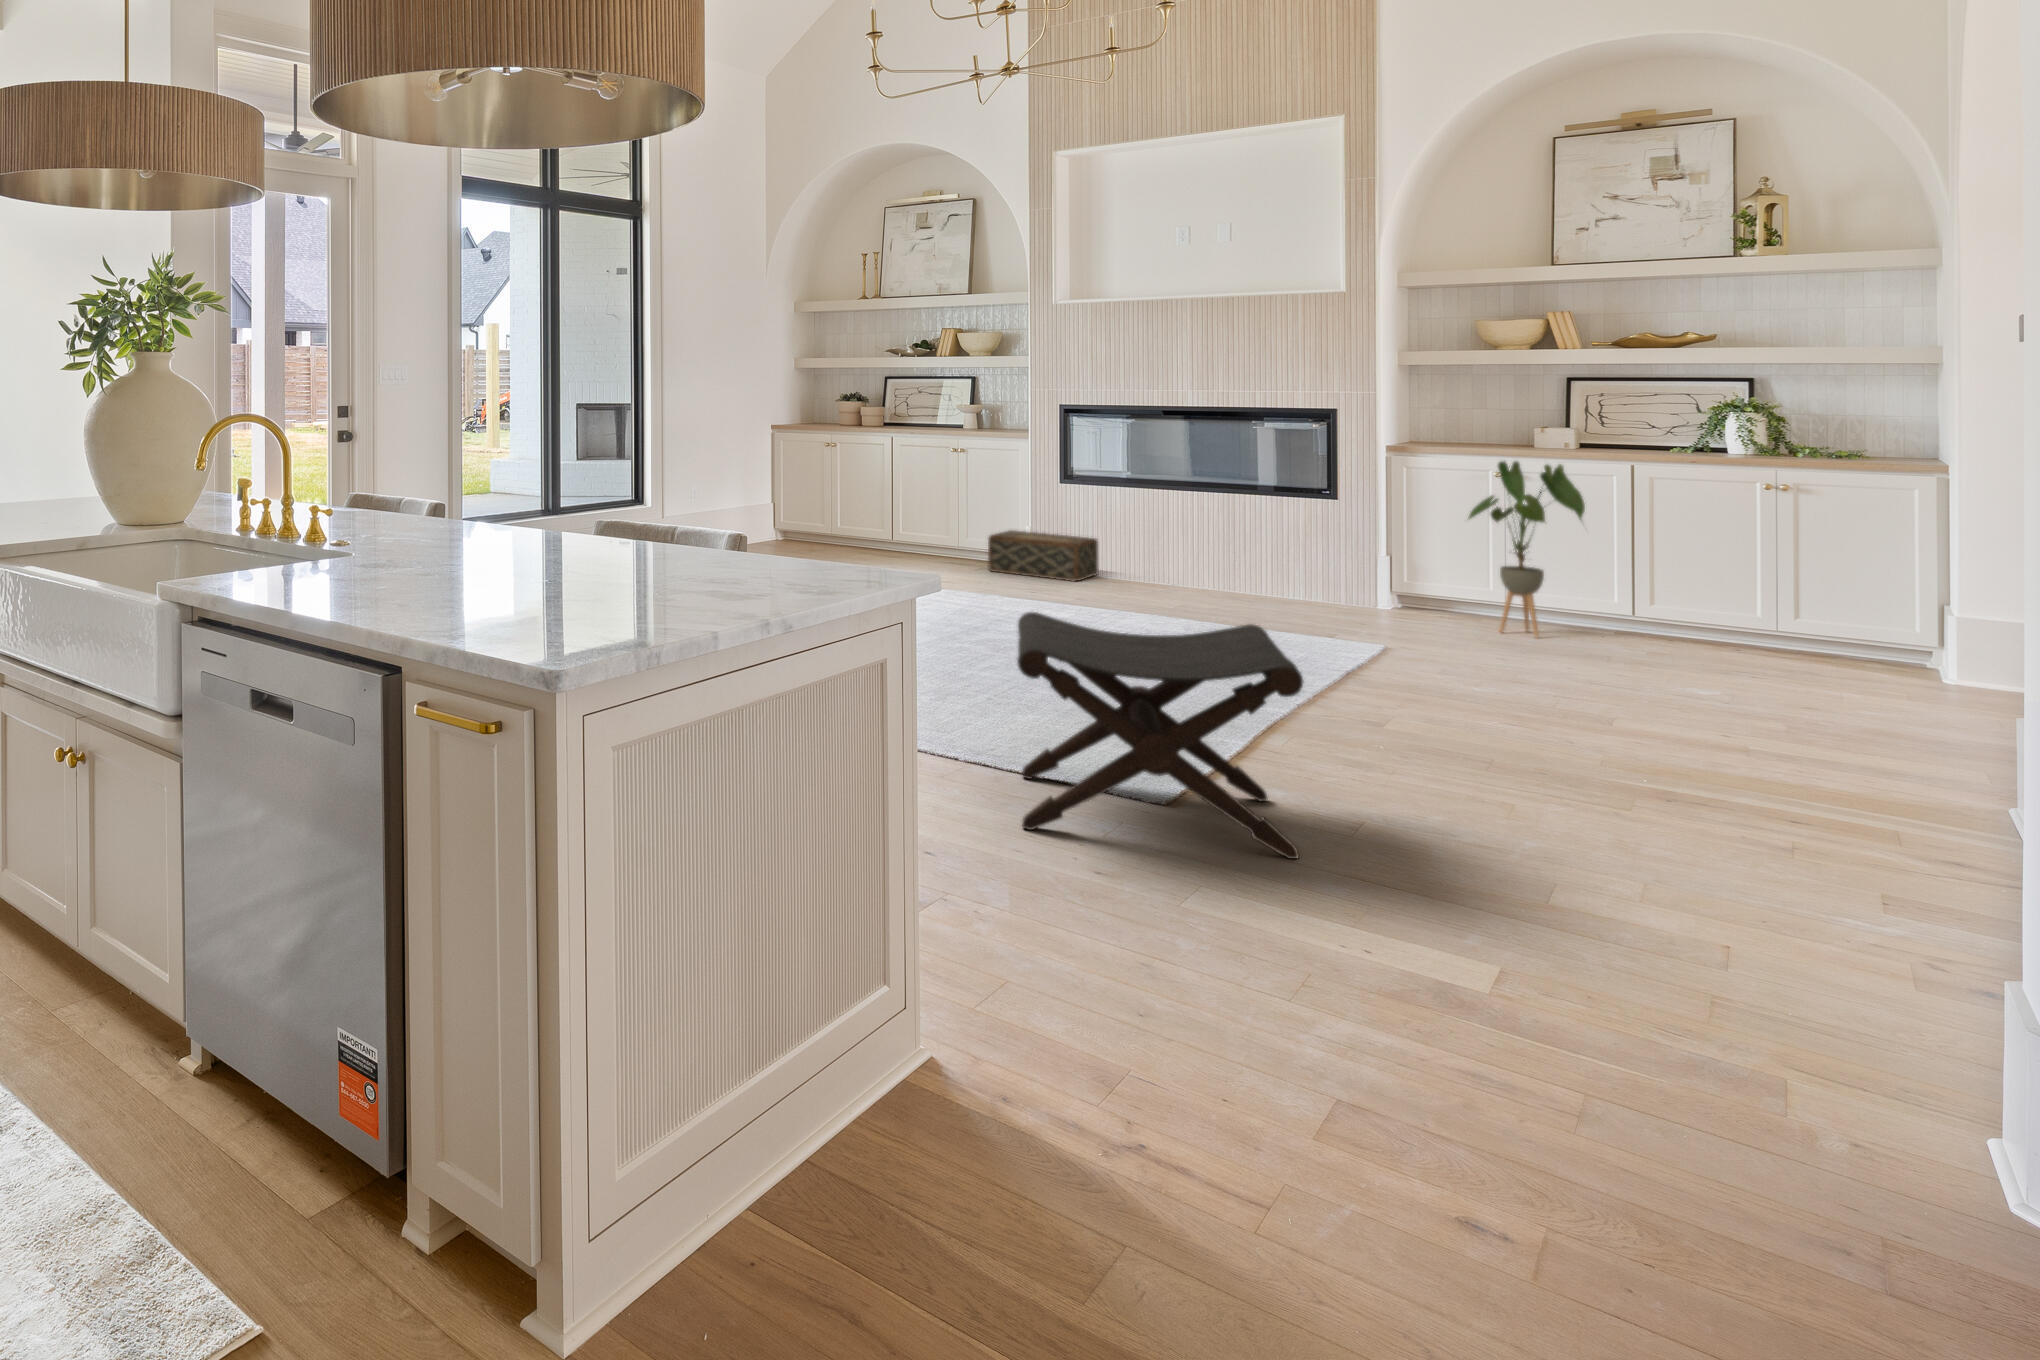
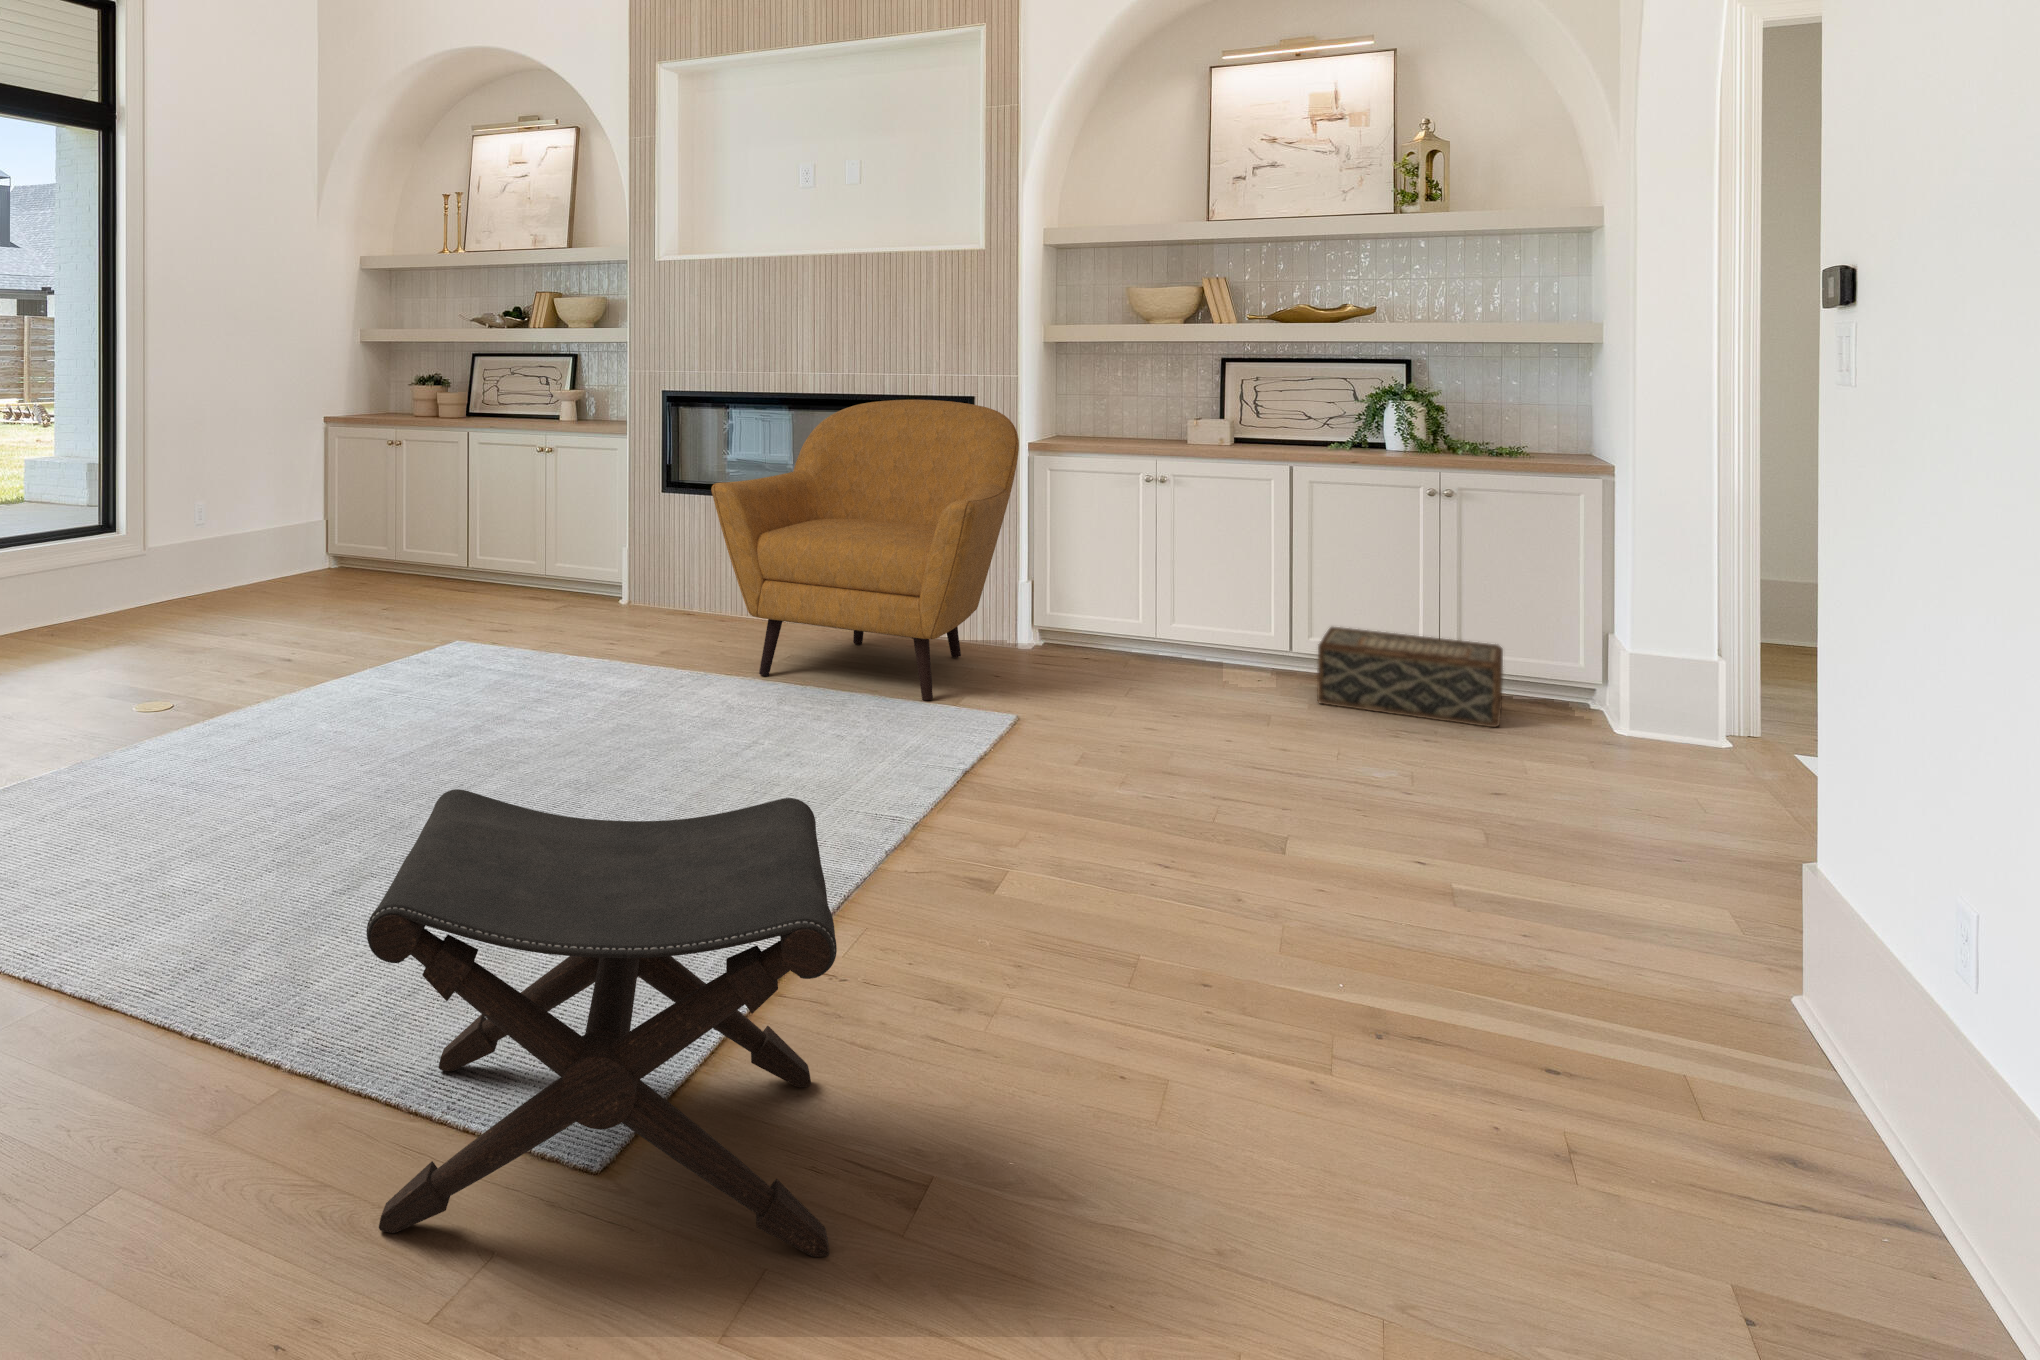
armchair: none [1121,410,1381,635] -> present [711,400,1019,700]
house plant: present [1469,461,1585,637] -> none [1110,466,1244,685]
woven basket: present [988,530,1099,581] -> present [1317,627,1503,727]

